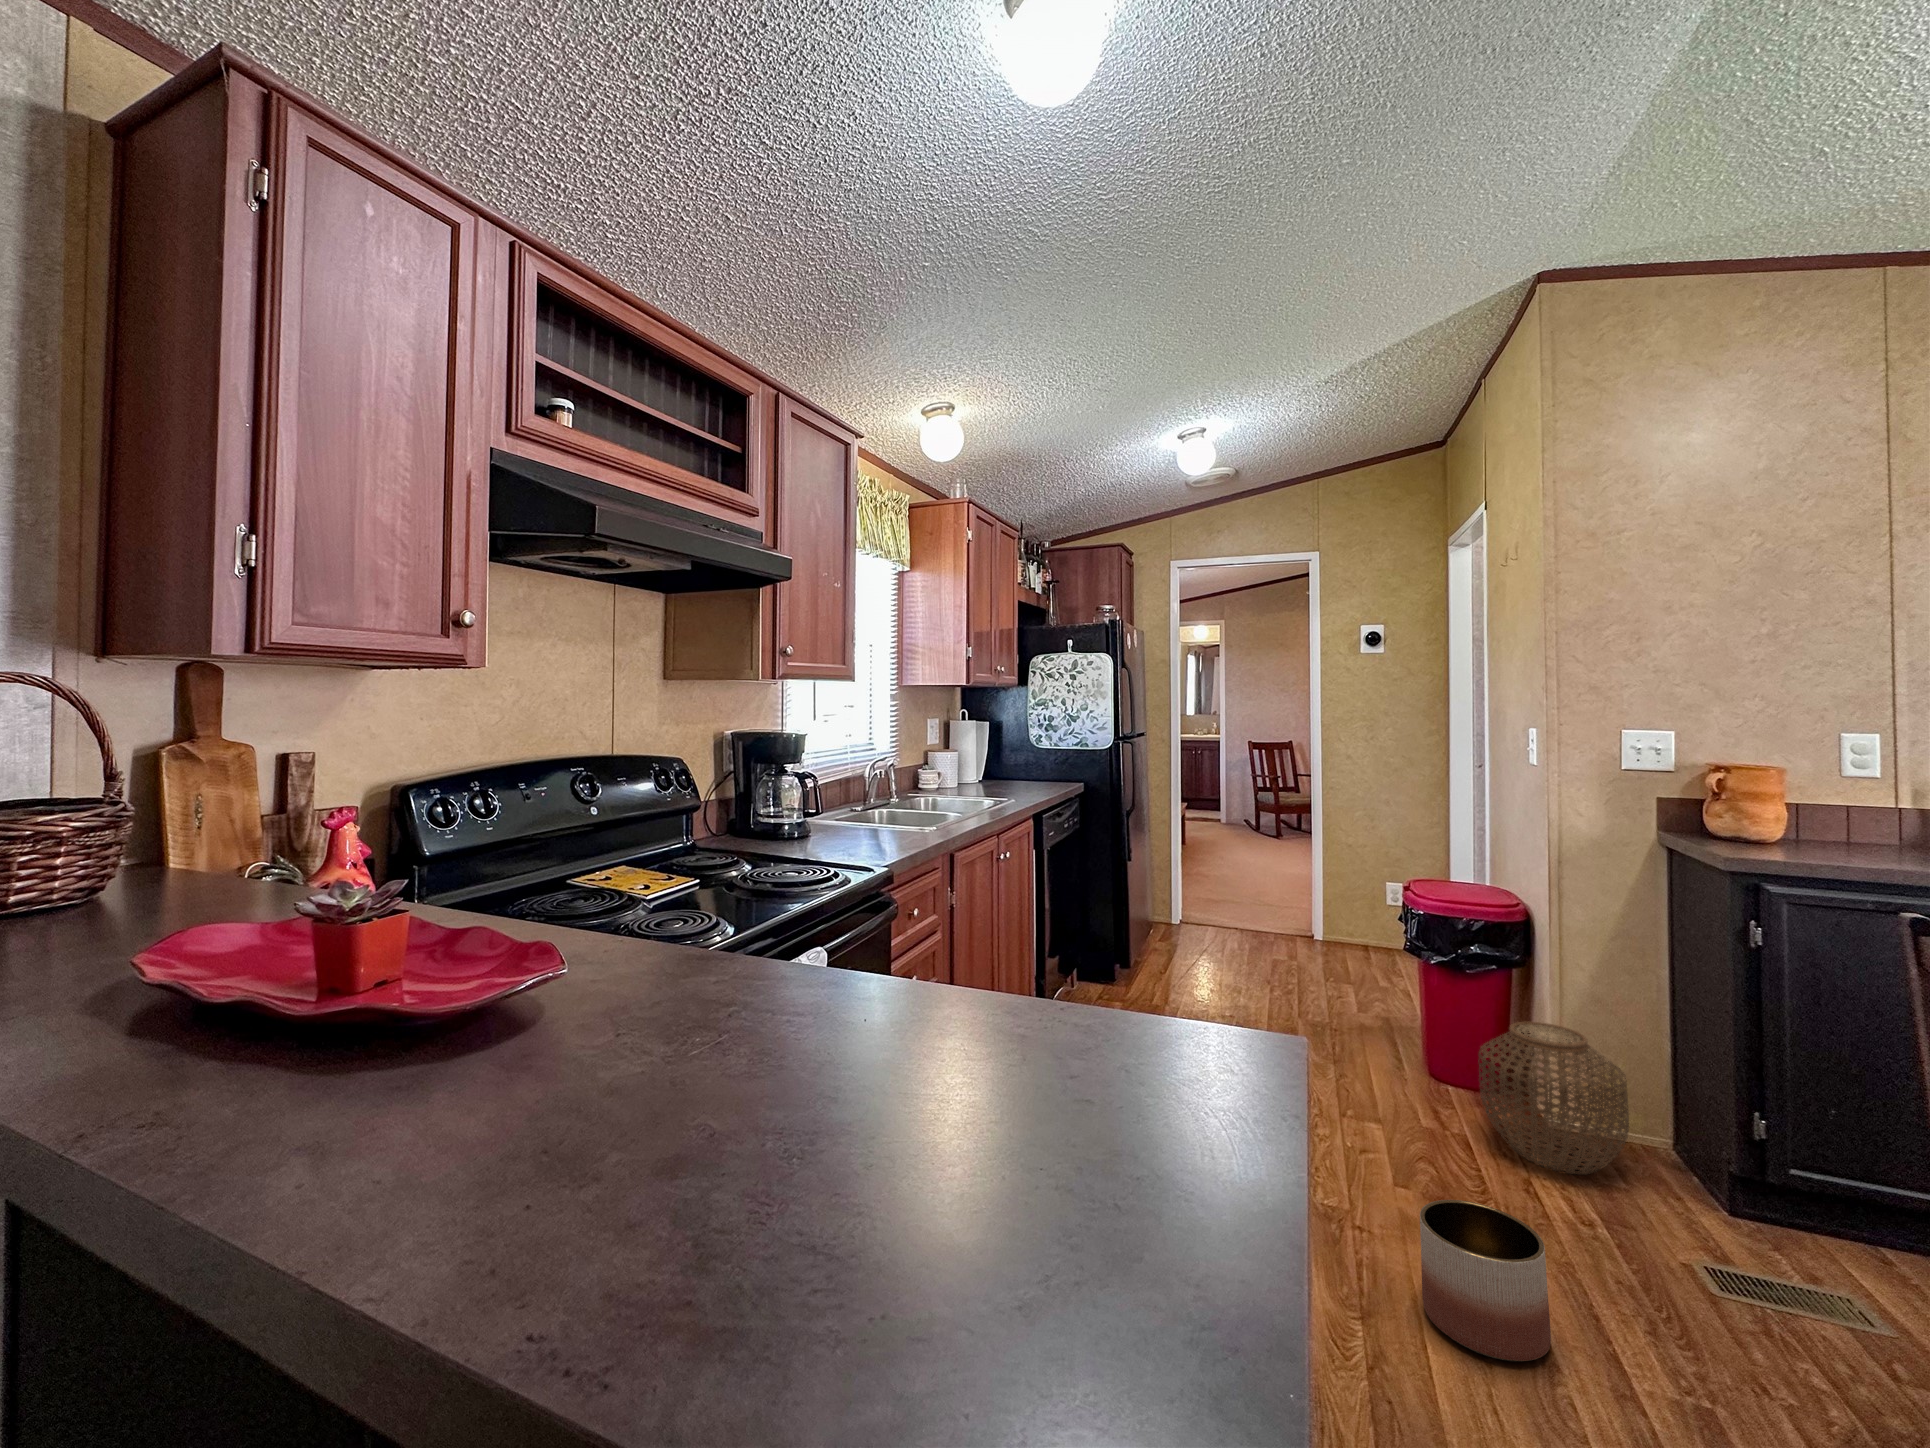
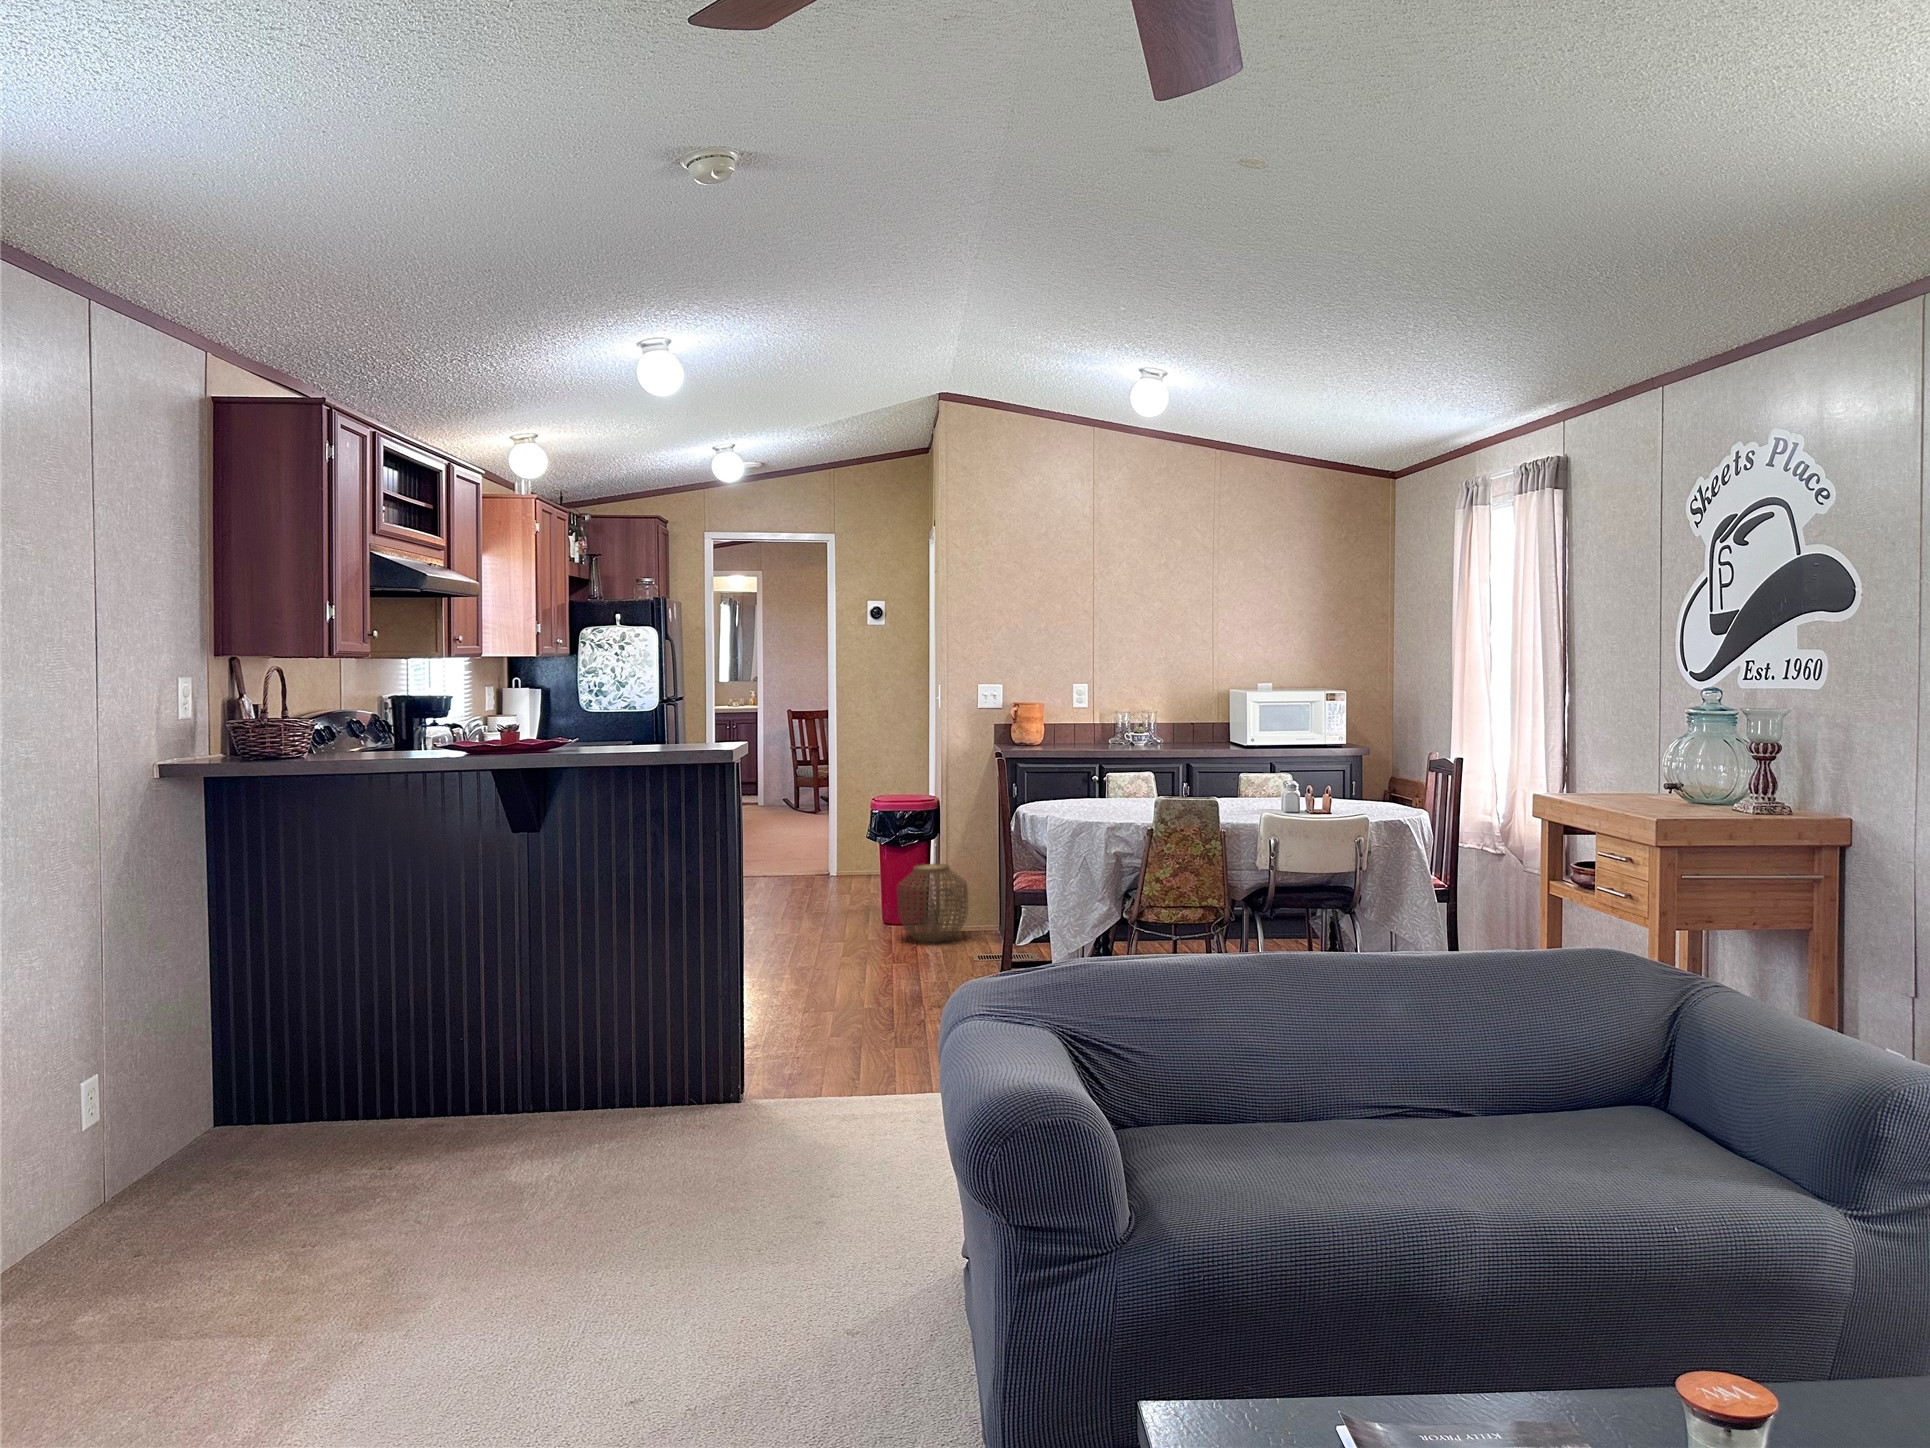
planter: present [1420,1200,1551,1361] -> none [839,928,893,984]

